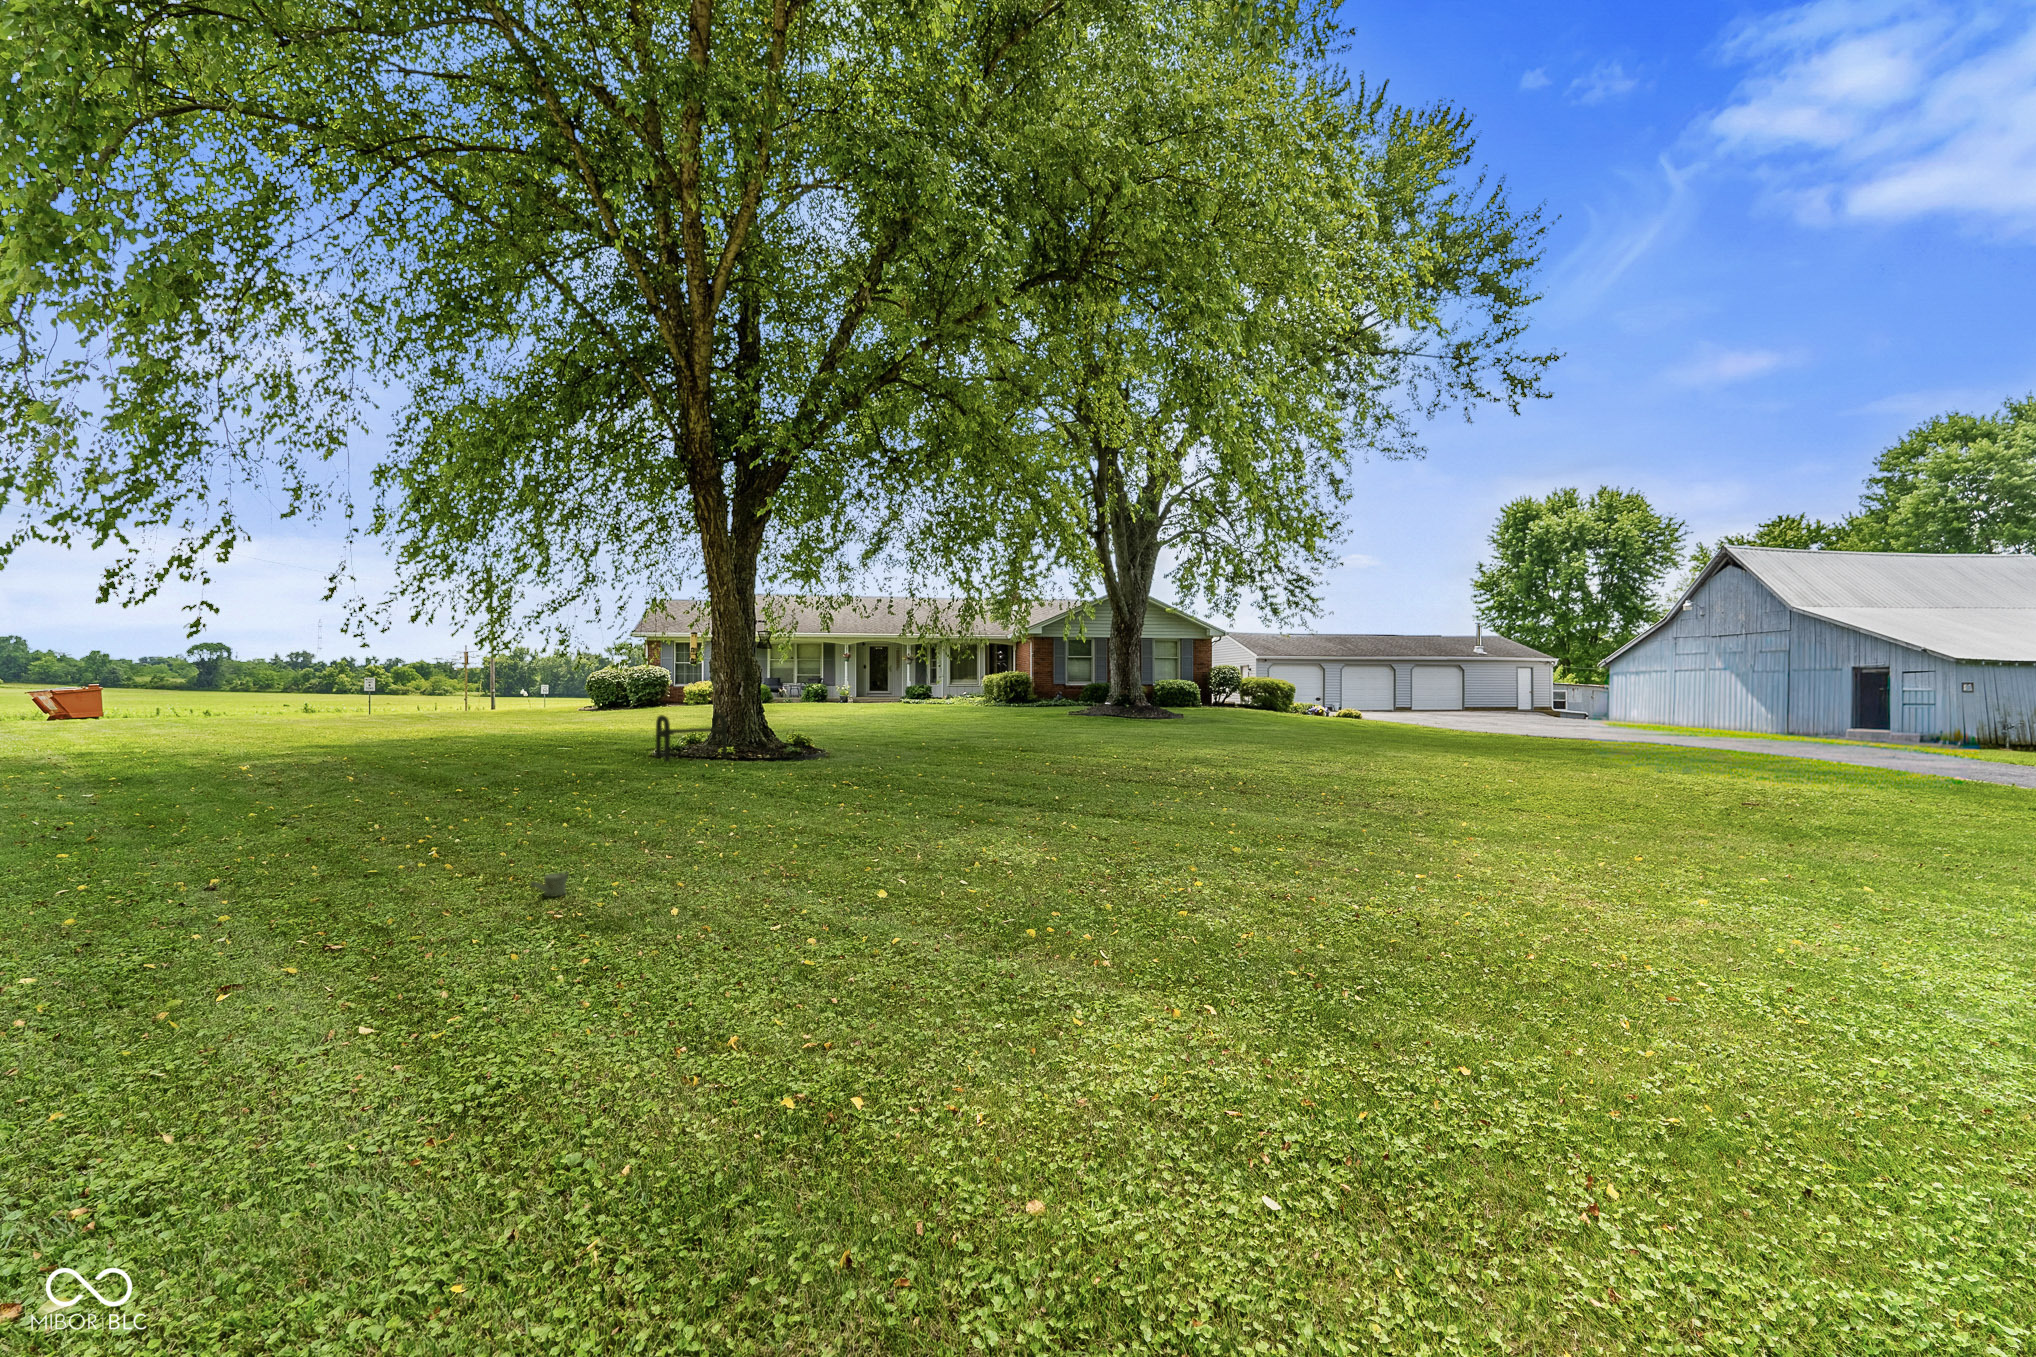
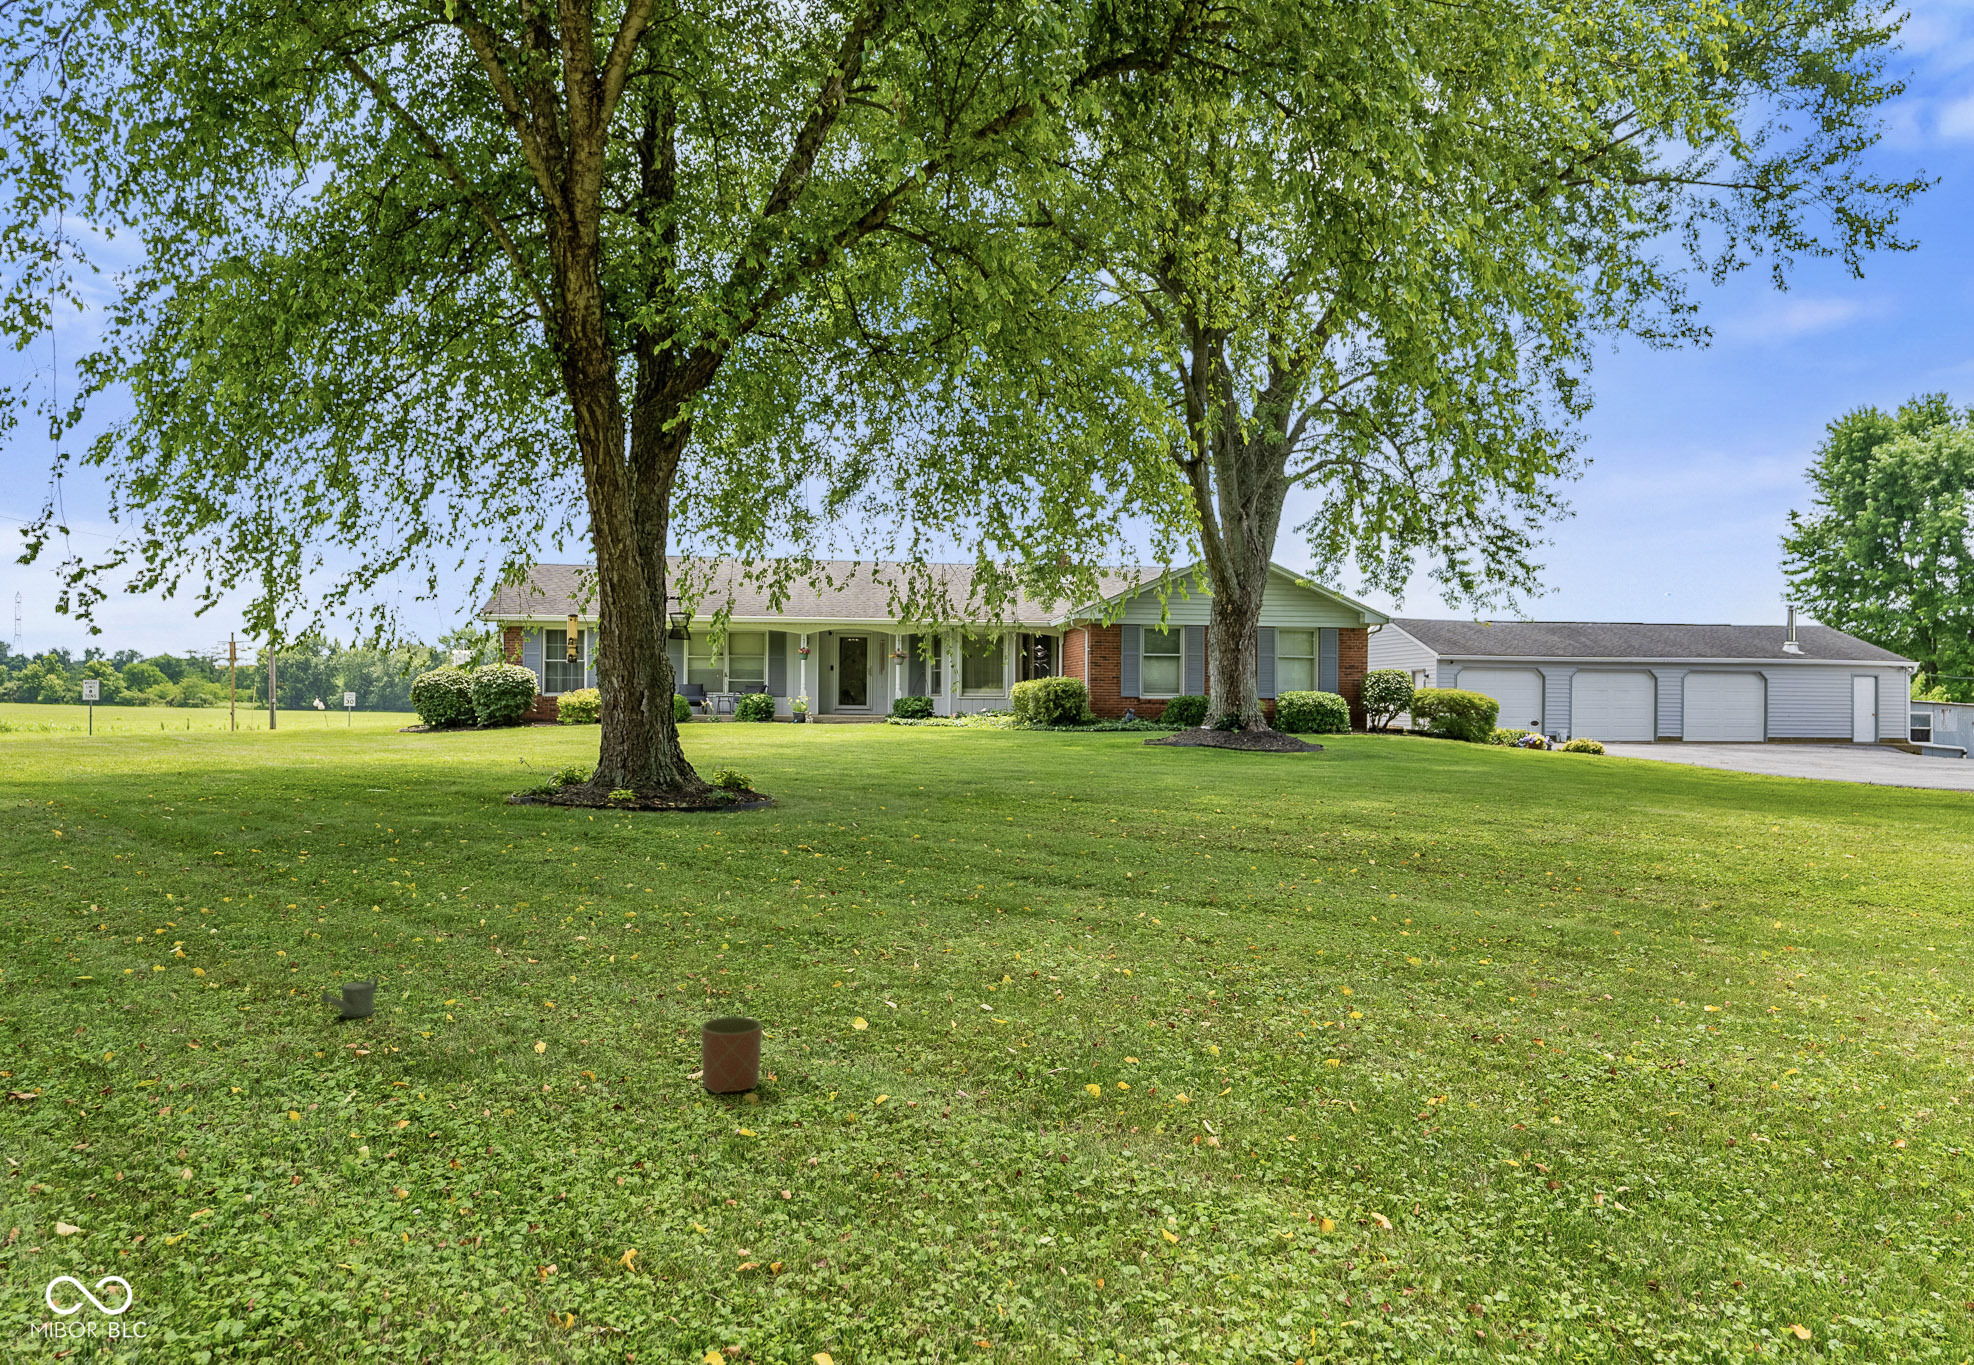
bench: present [655,713,727,762] -> none [507,739,612,812]
planter: none [783,892,823,942] -> present [702,1017,762,1094]

